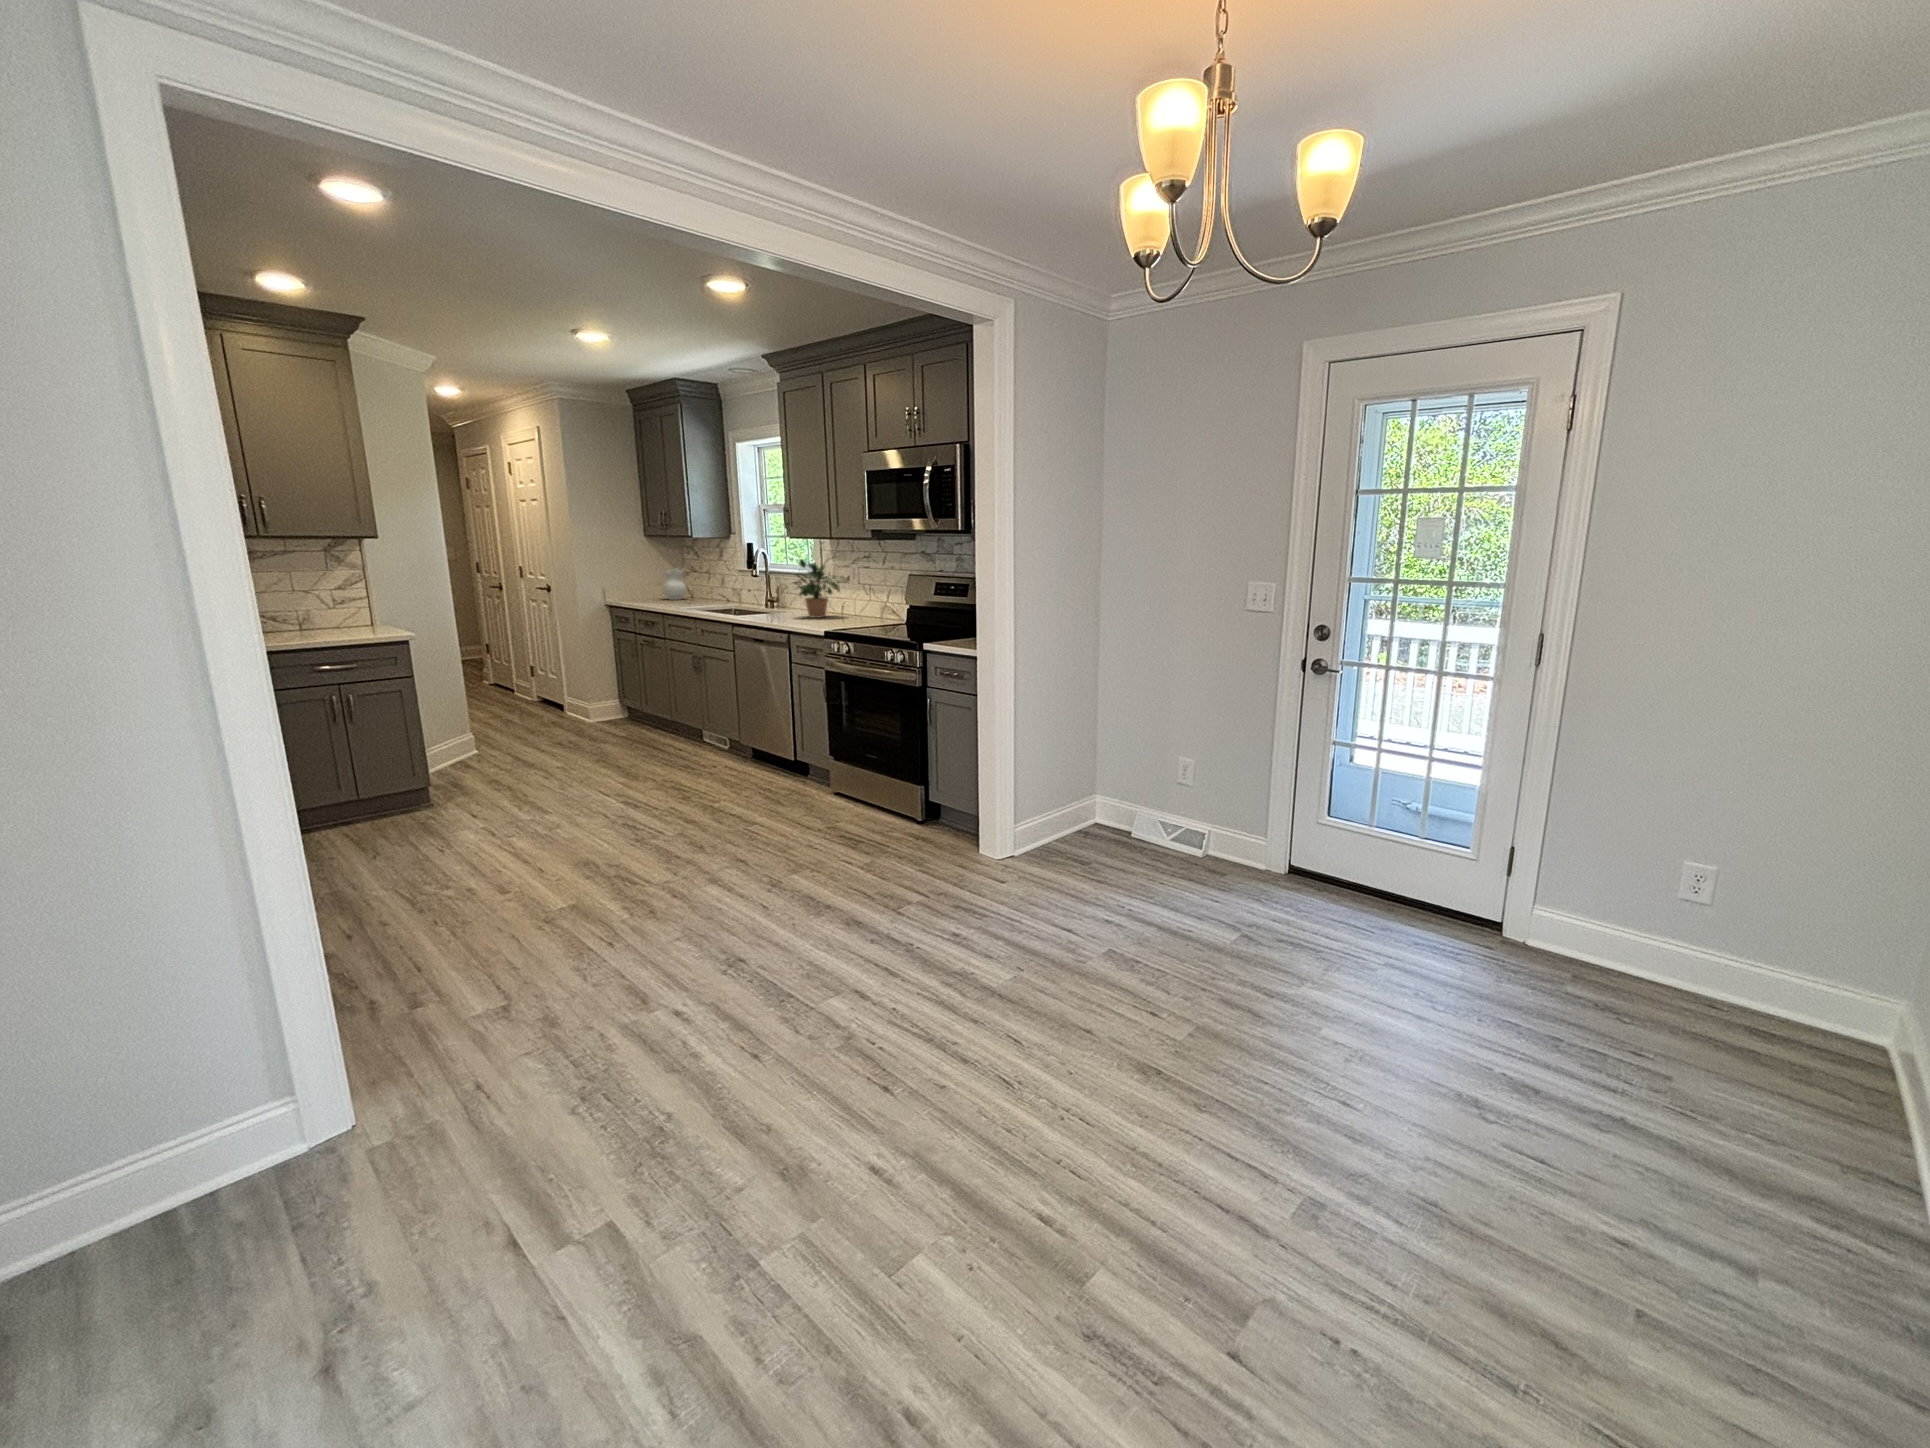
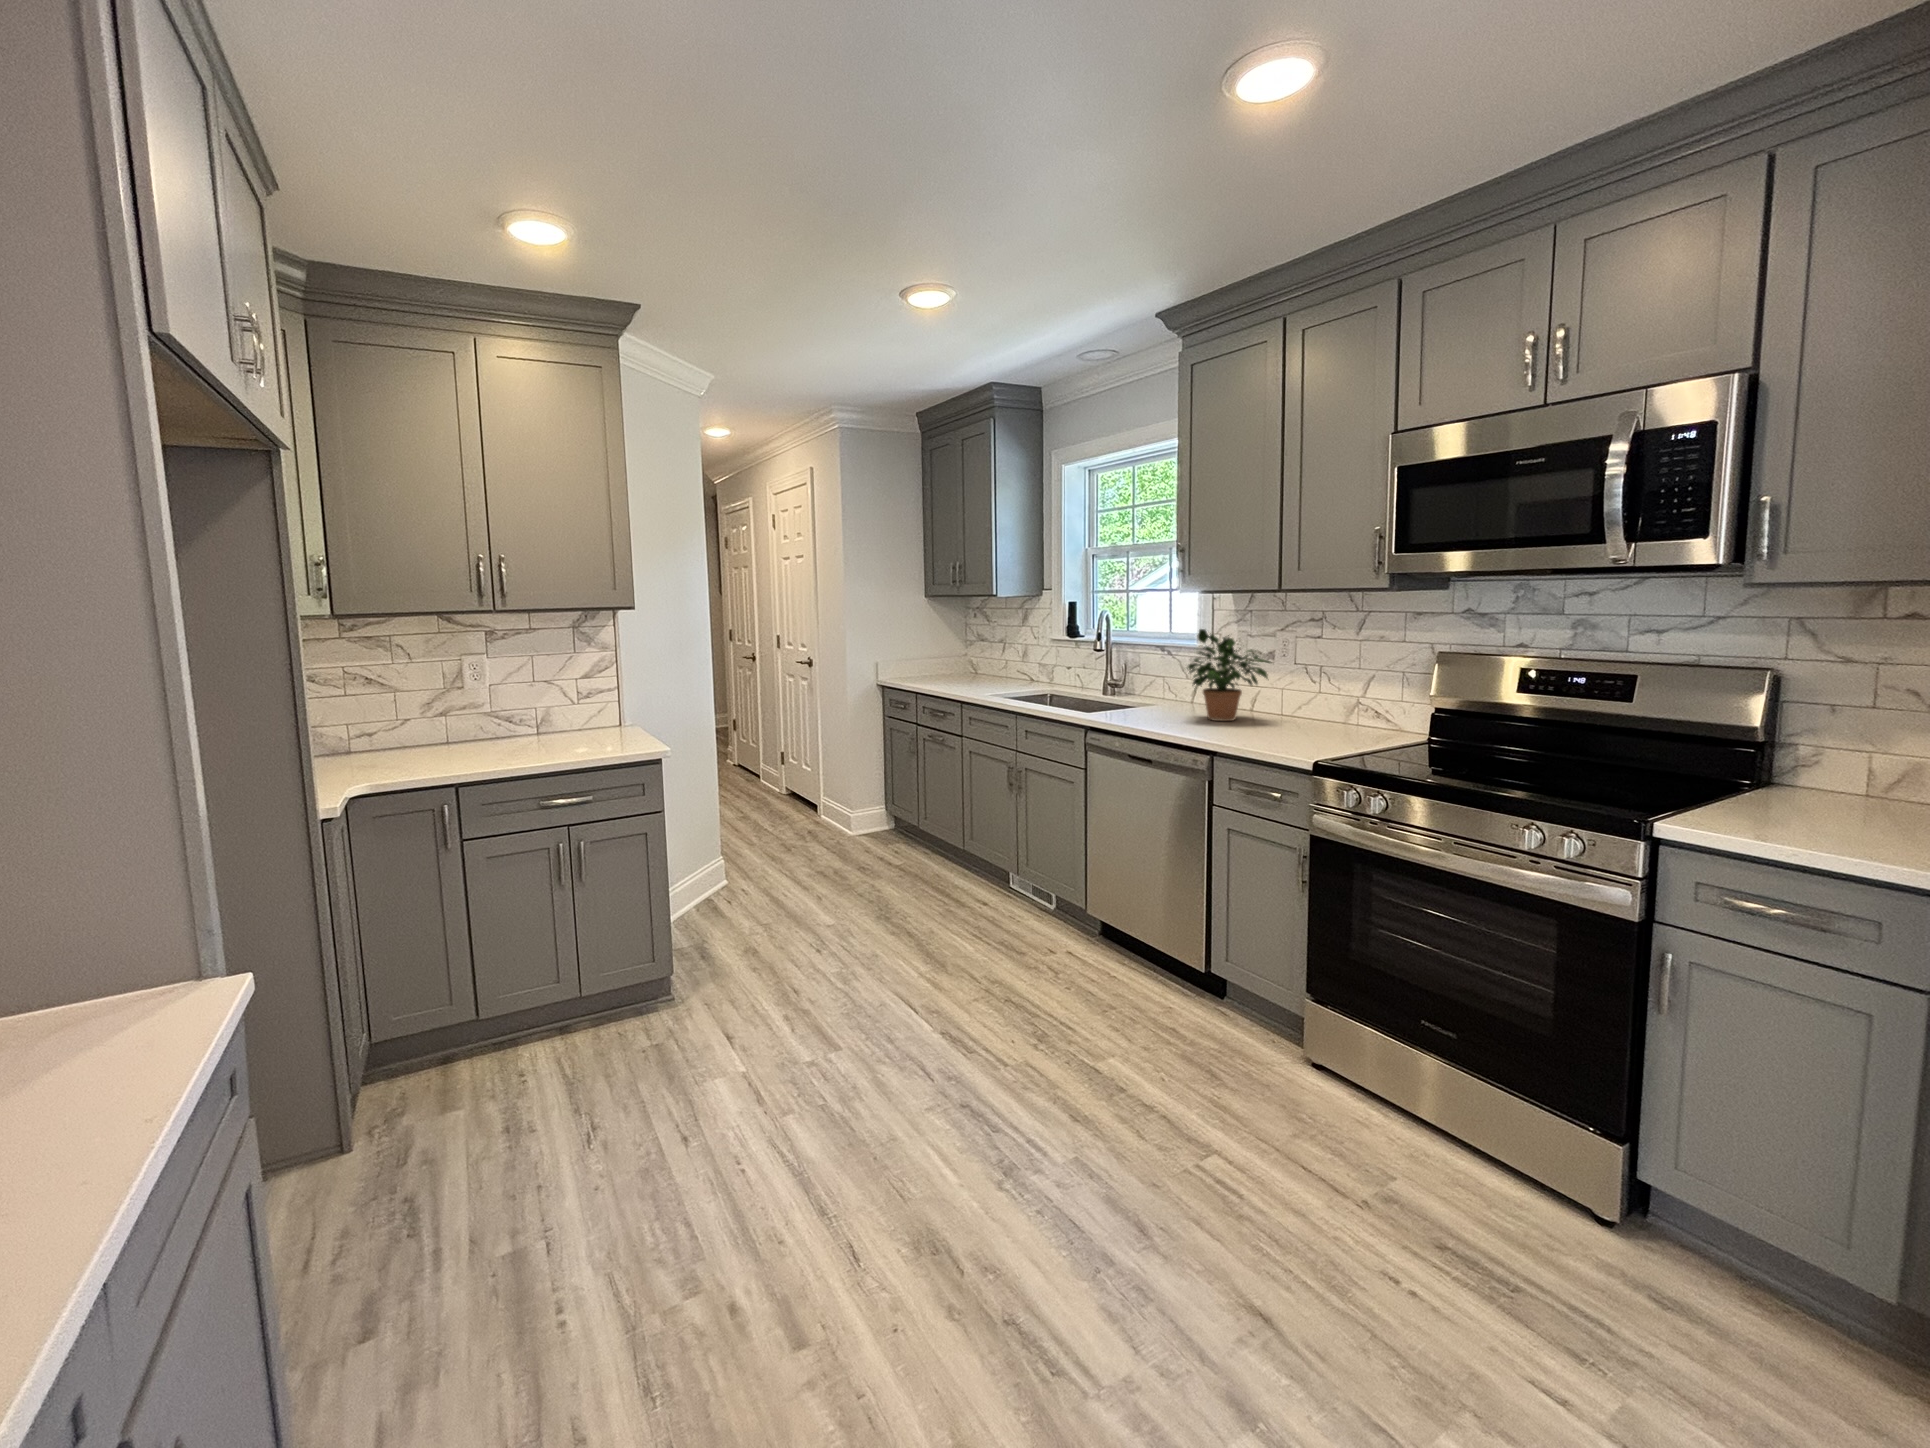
ceramic pitcher: present [664,568,686,600] -> none [943,635,975,678]

